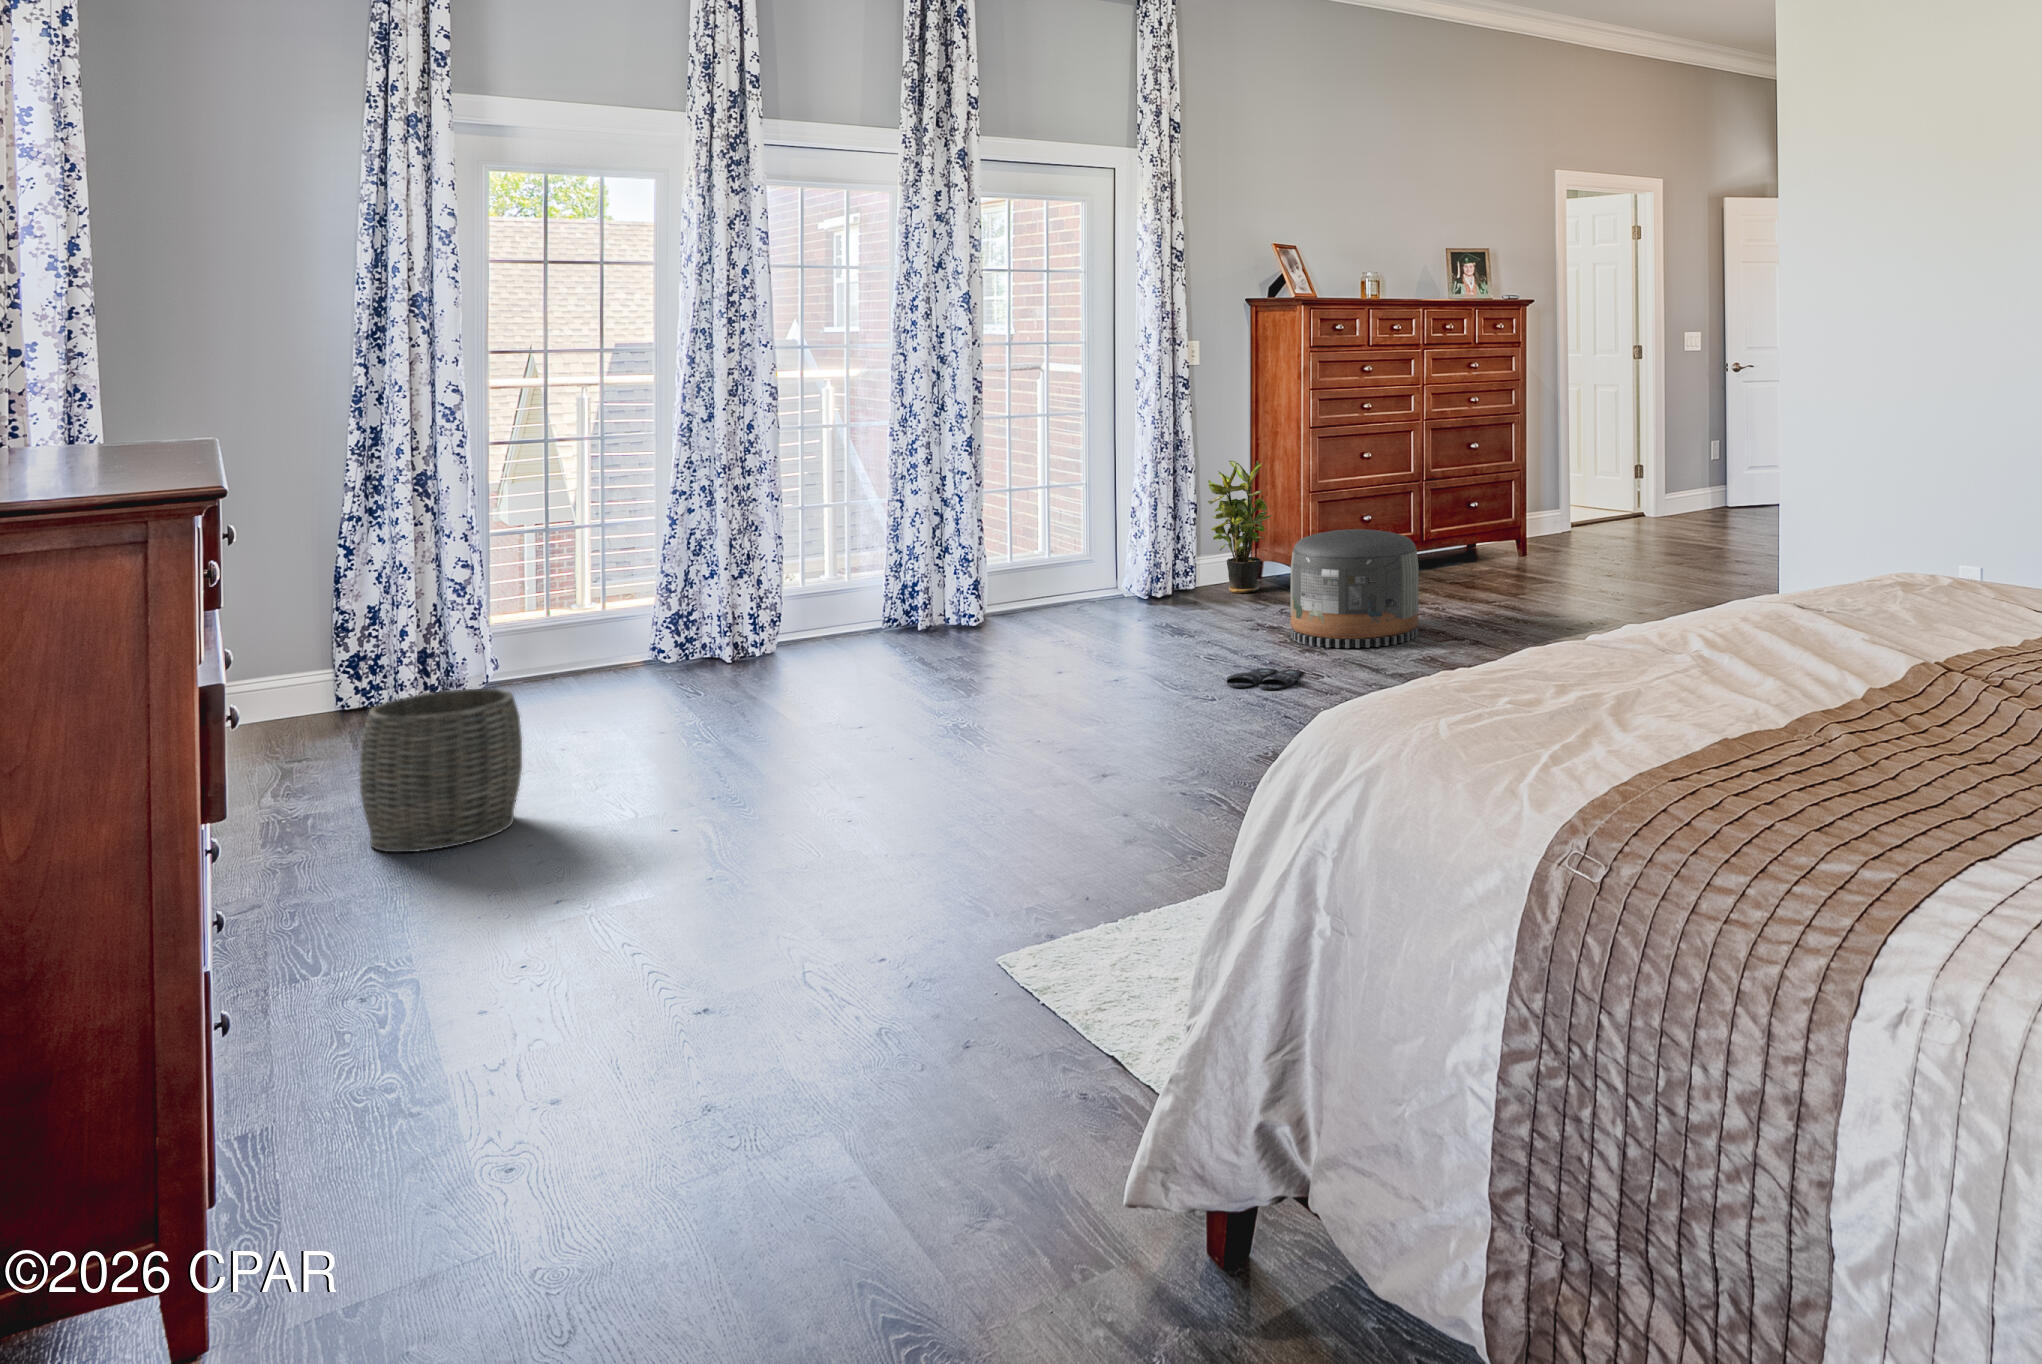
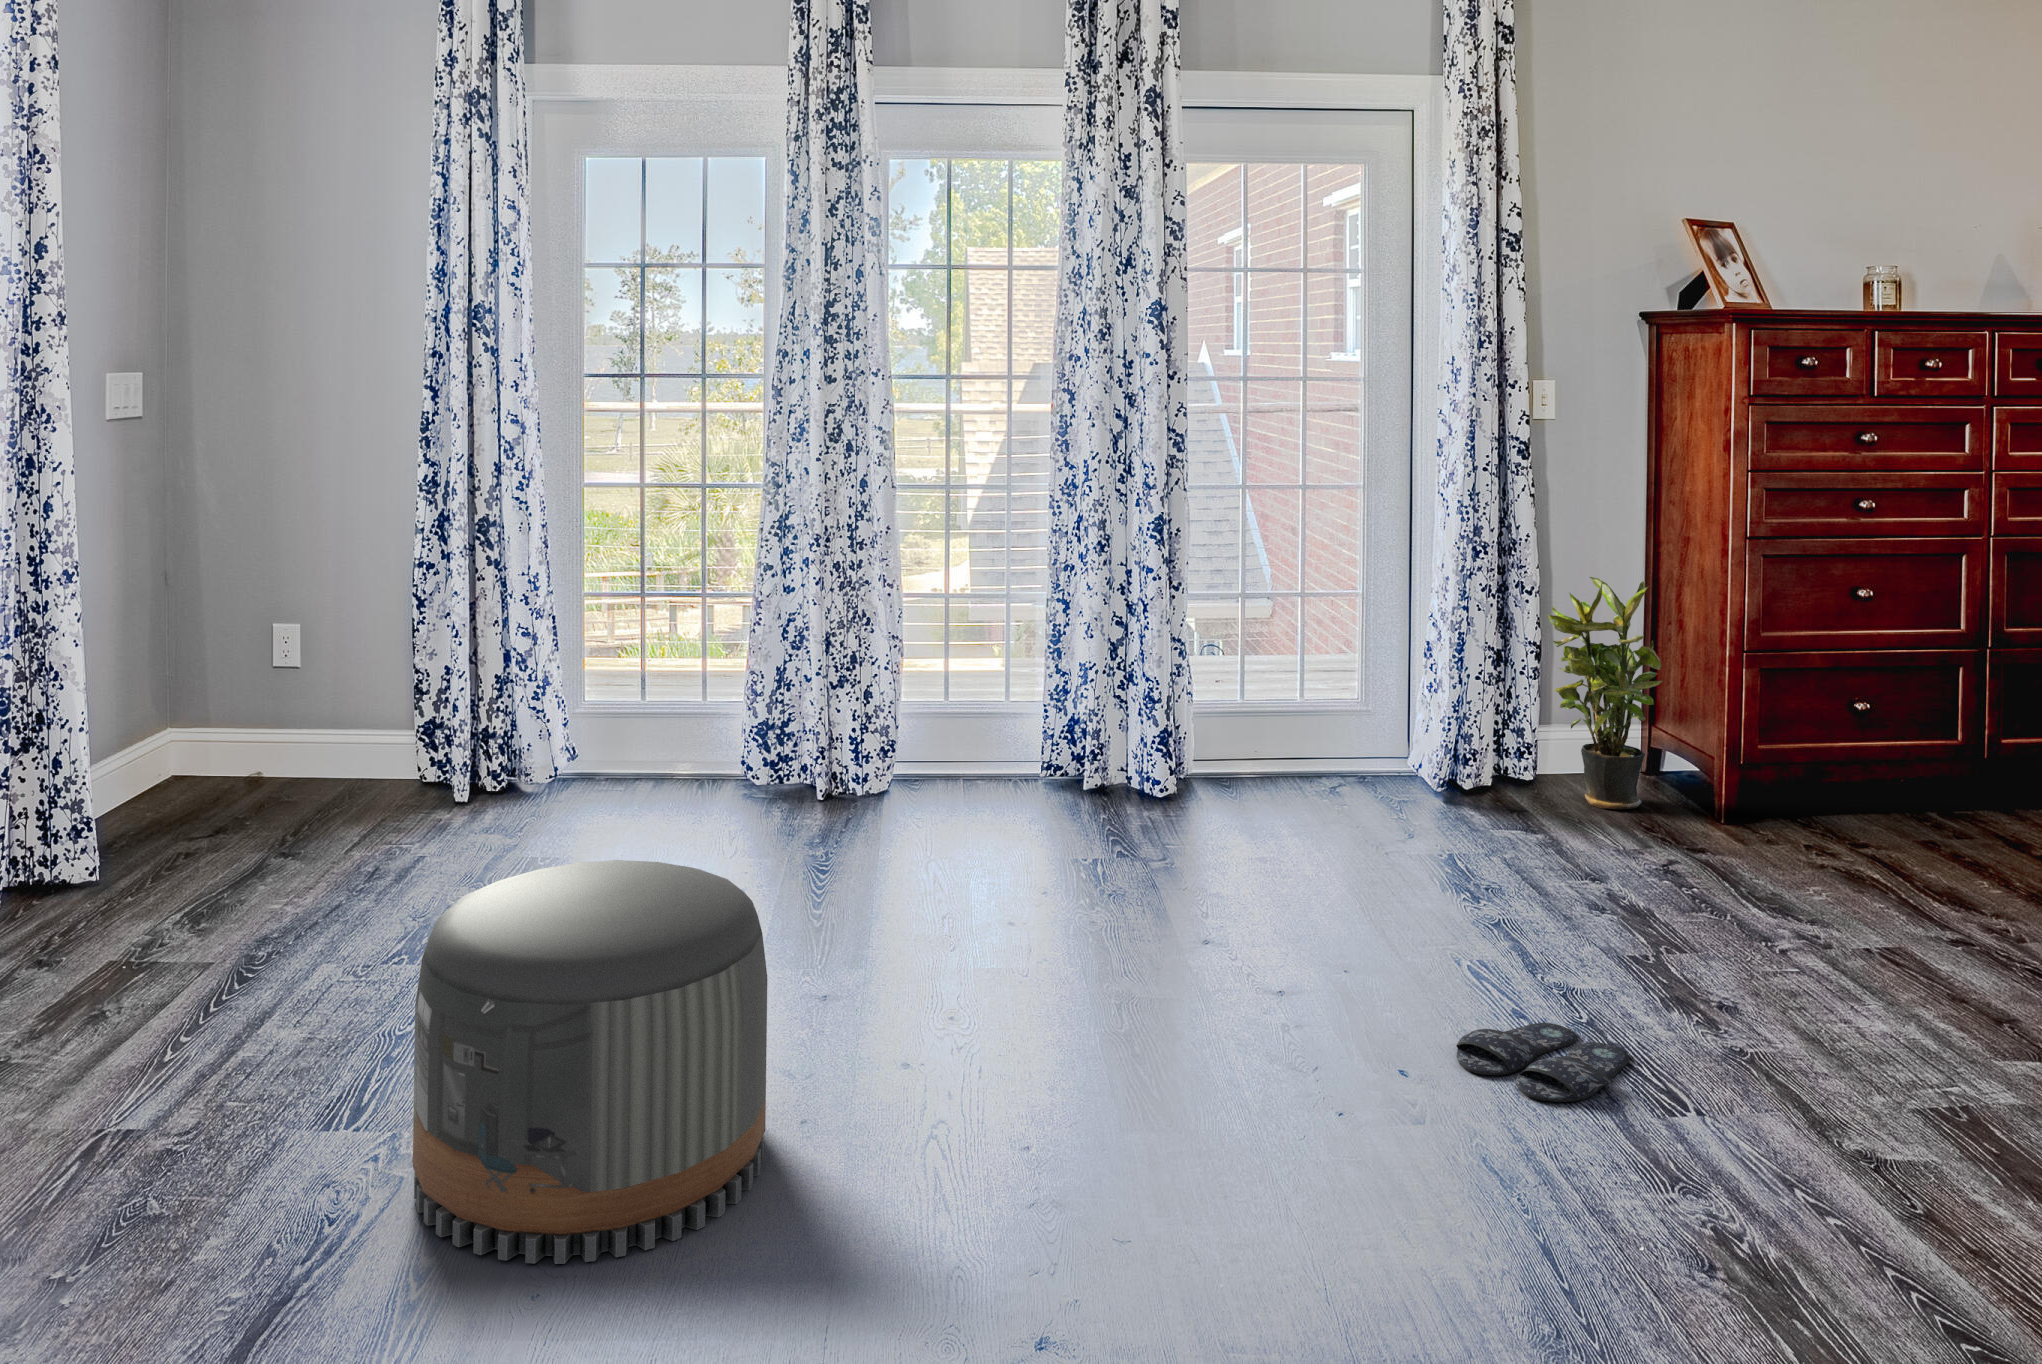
pouf: present [1291,529,1419,648] -> present [413,860,767,1264]
woven basket: present [360,689,522,852] -> none [84,845,296,1098]

